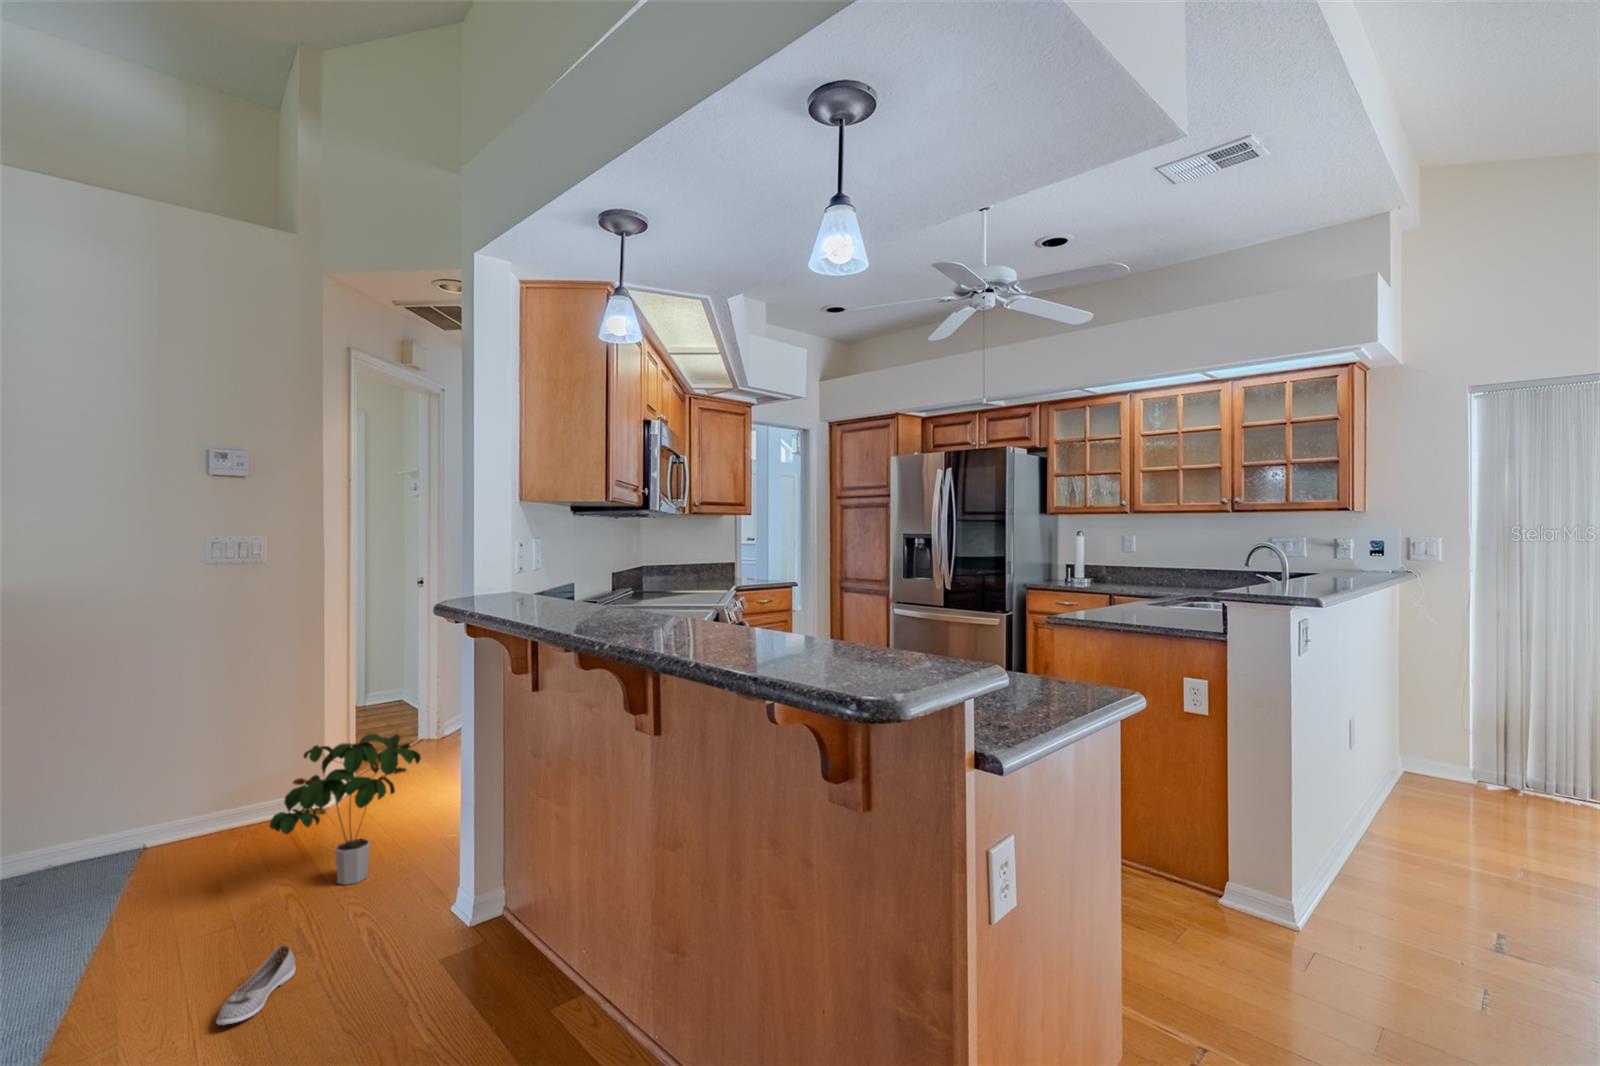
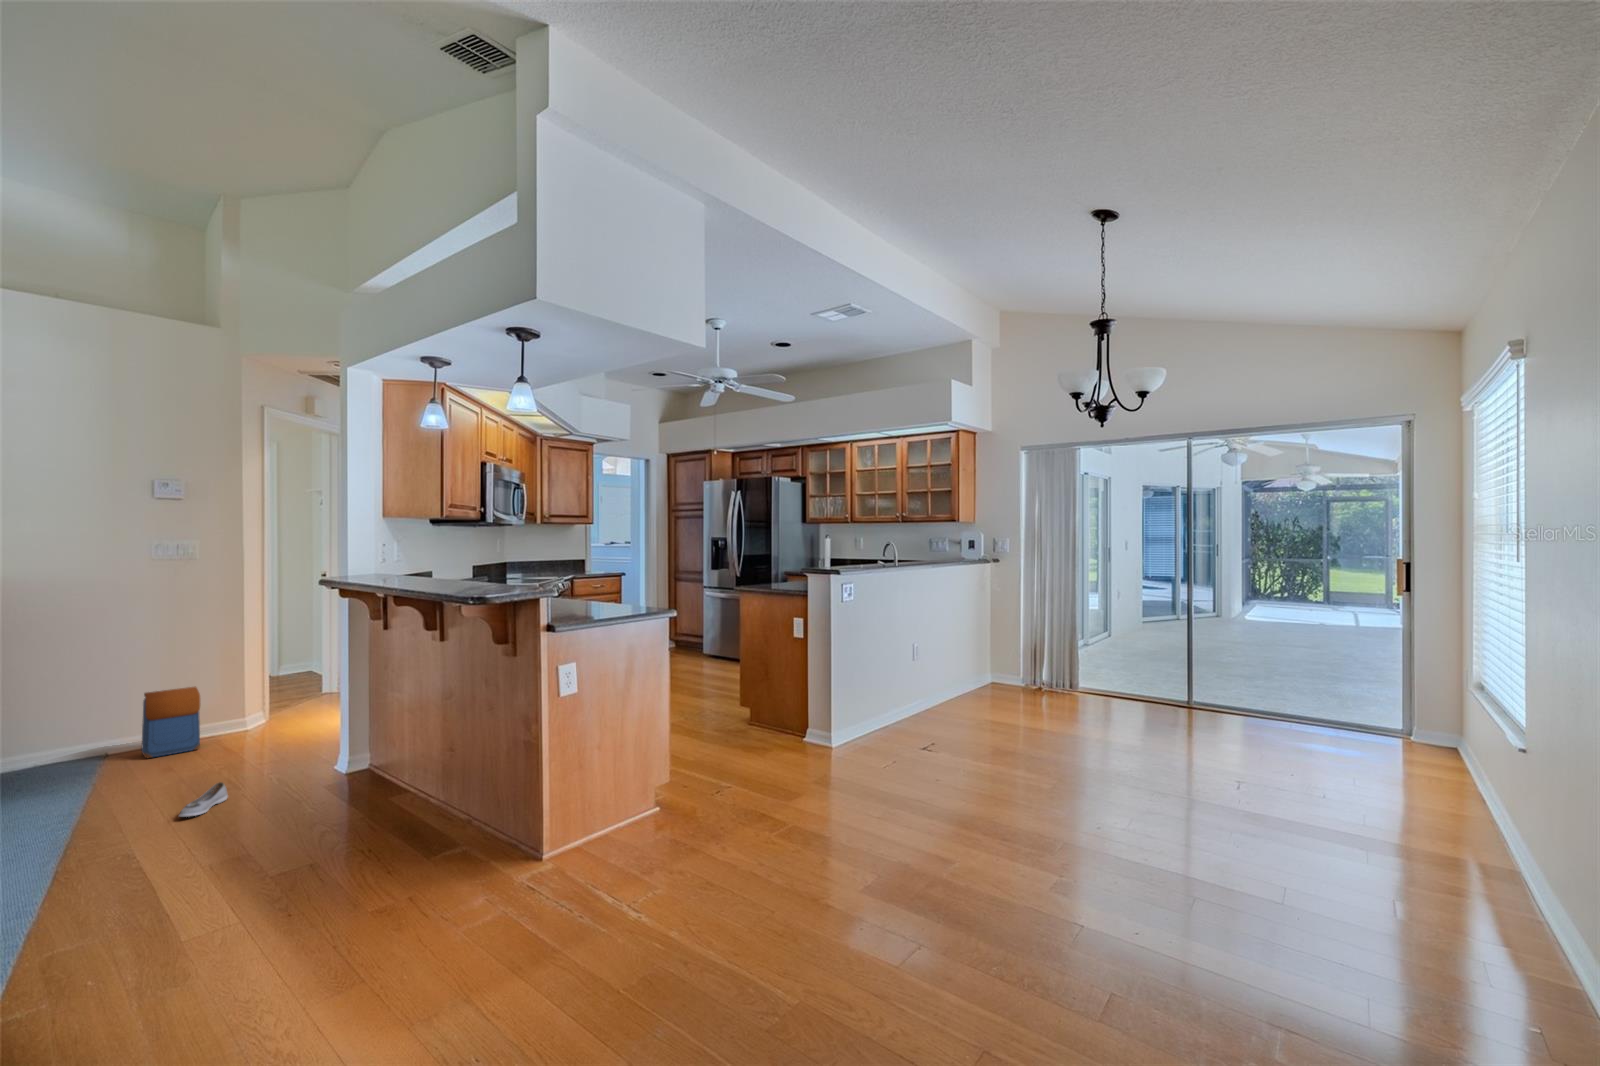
potted plant: present [270,733,421,885] -> none [208,668,316,764]
backpack: none [183,750,262,861] -> present [141,687,200,758]

